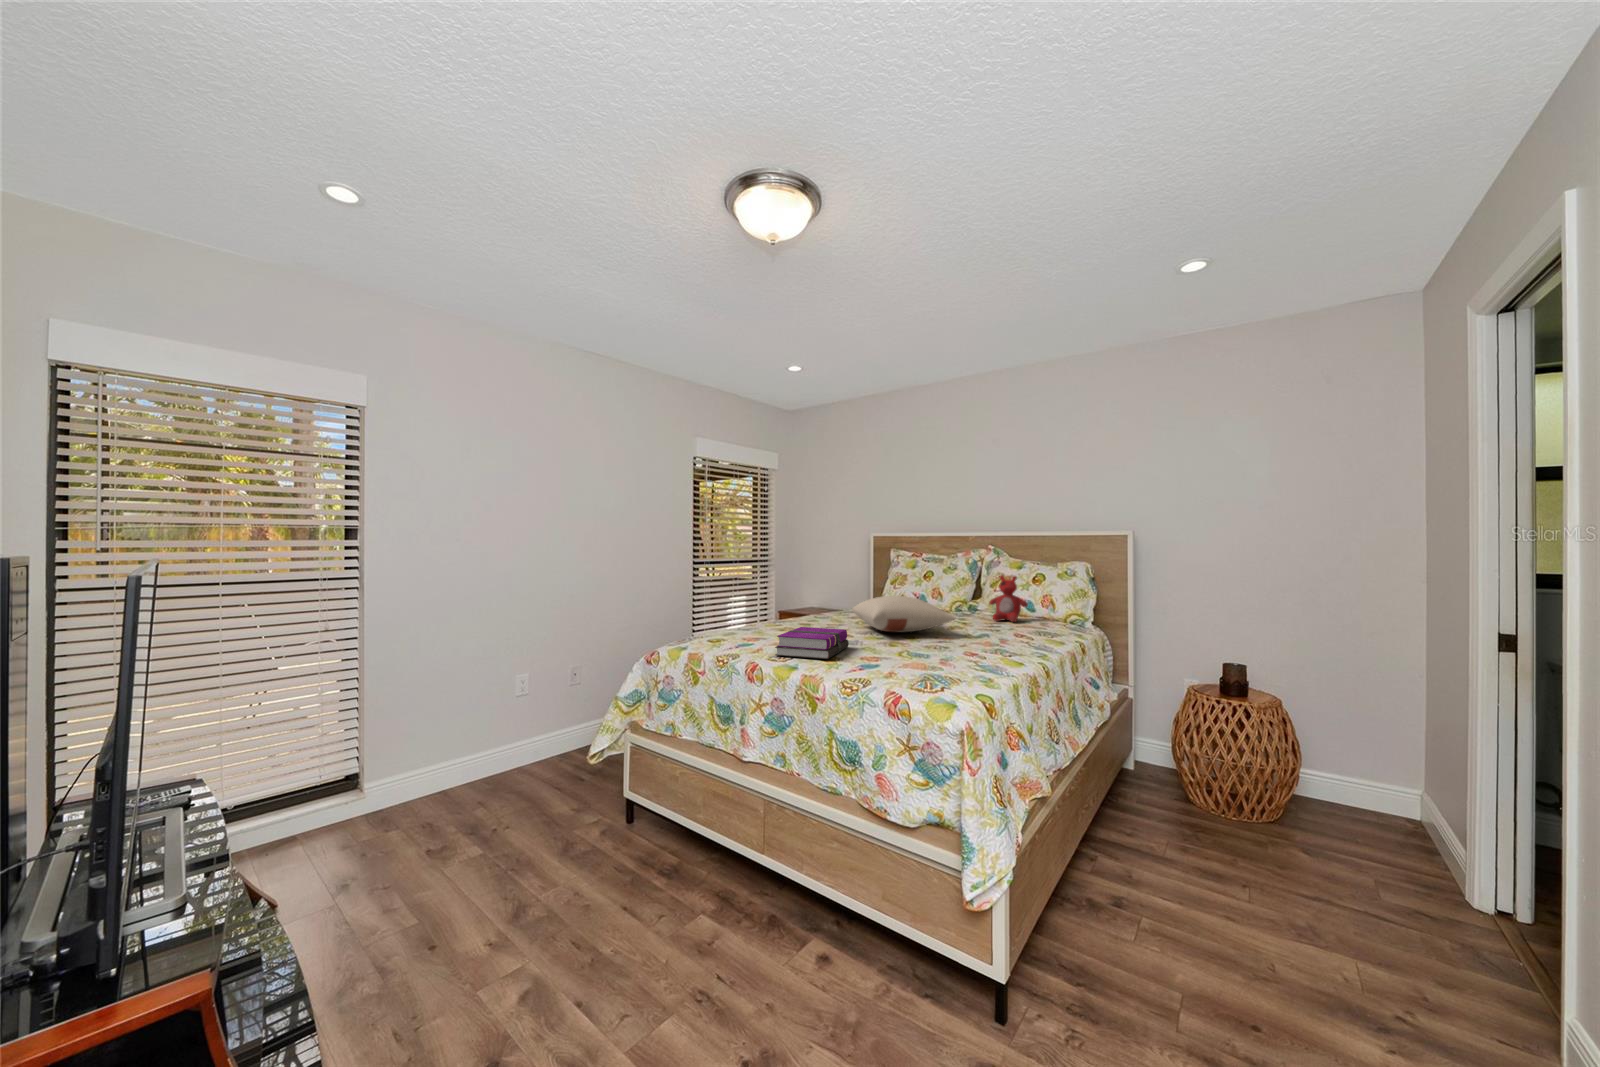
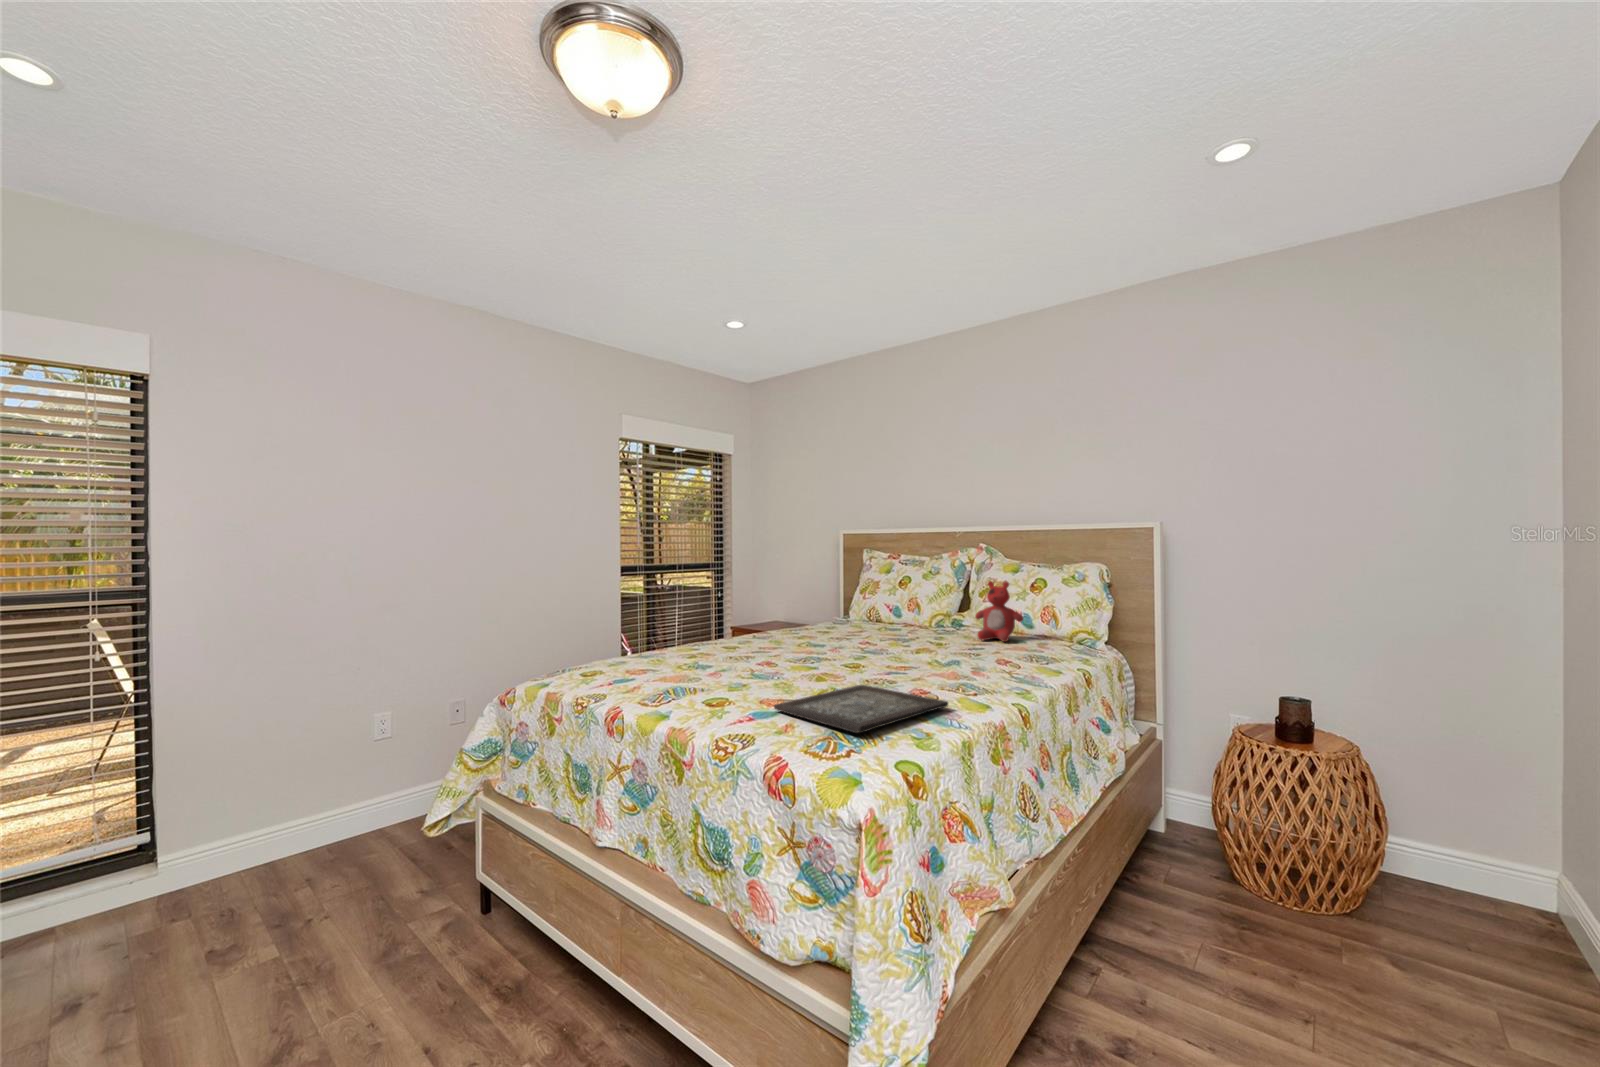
pillow: present [852,596,955,632] -> none [791,611,916,659]
hardback book: present [775,627,849,659] -> none [652,655,763,702]
tray: none [872,649,996,677] -> present [774,685,948,733]

